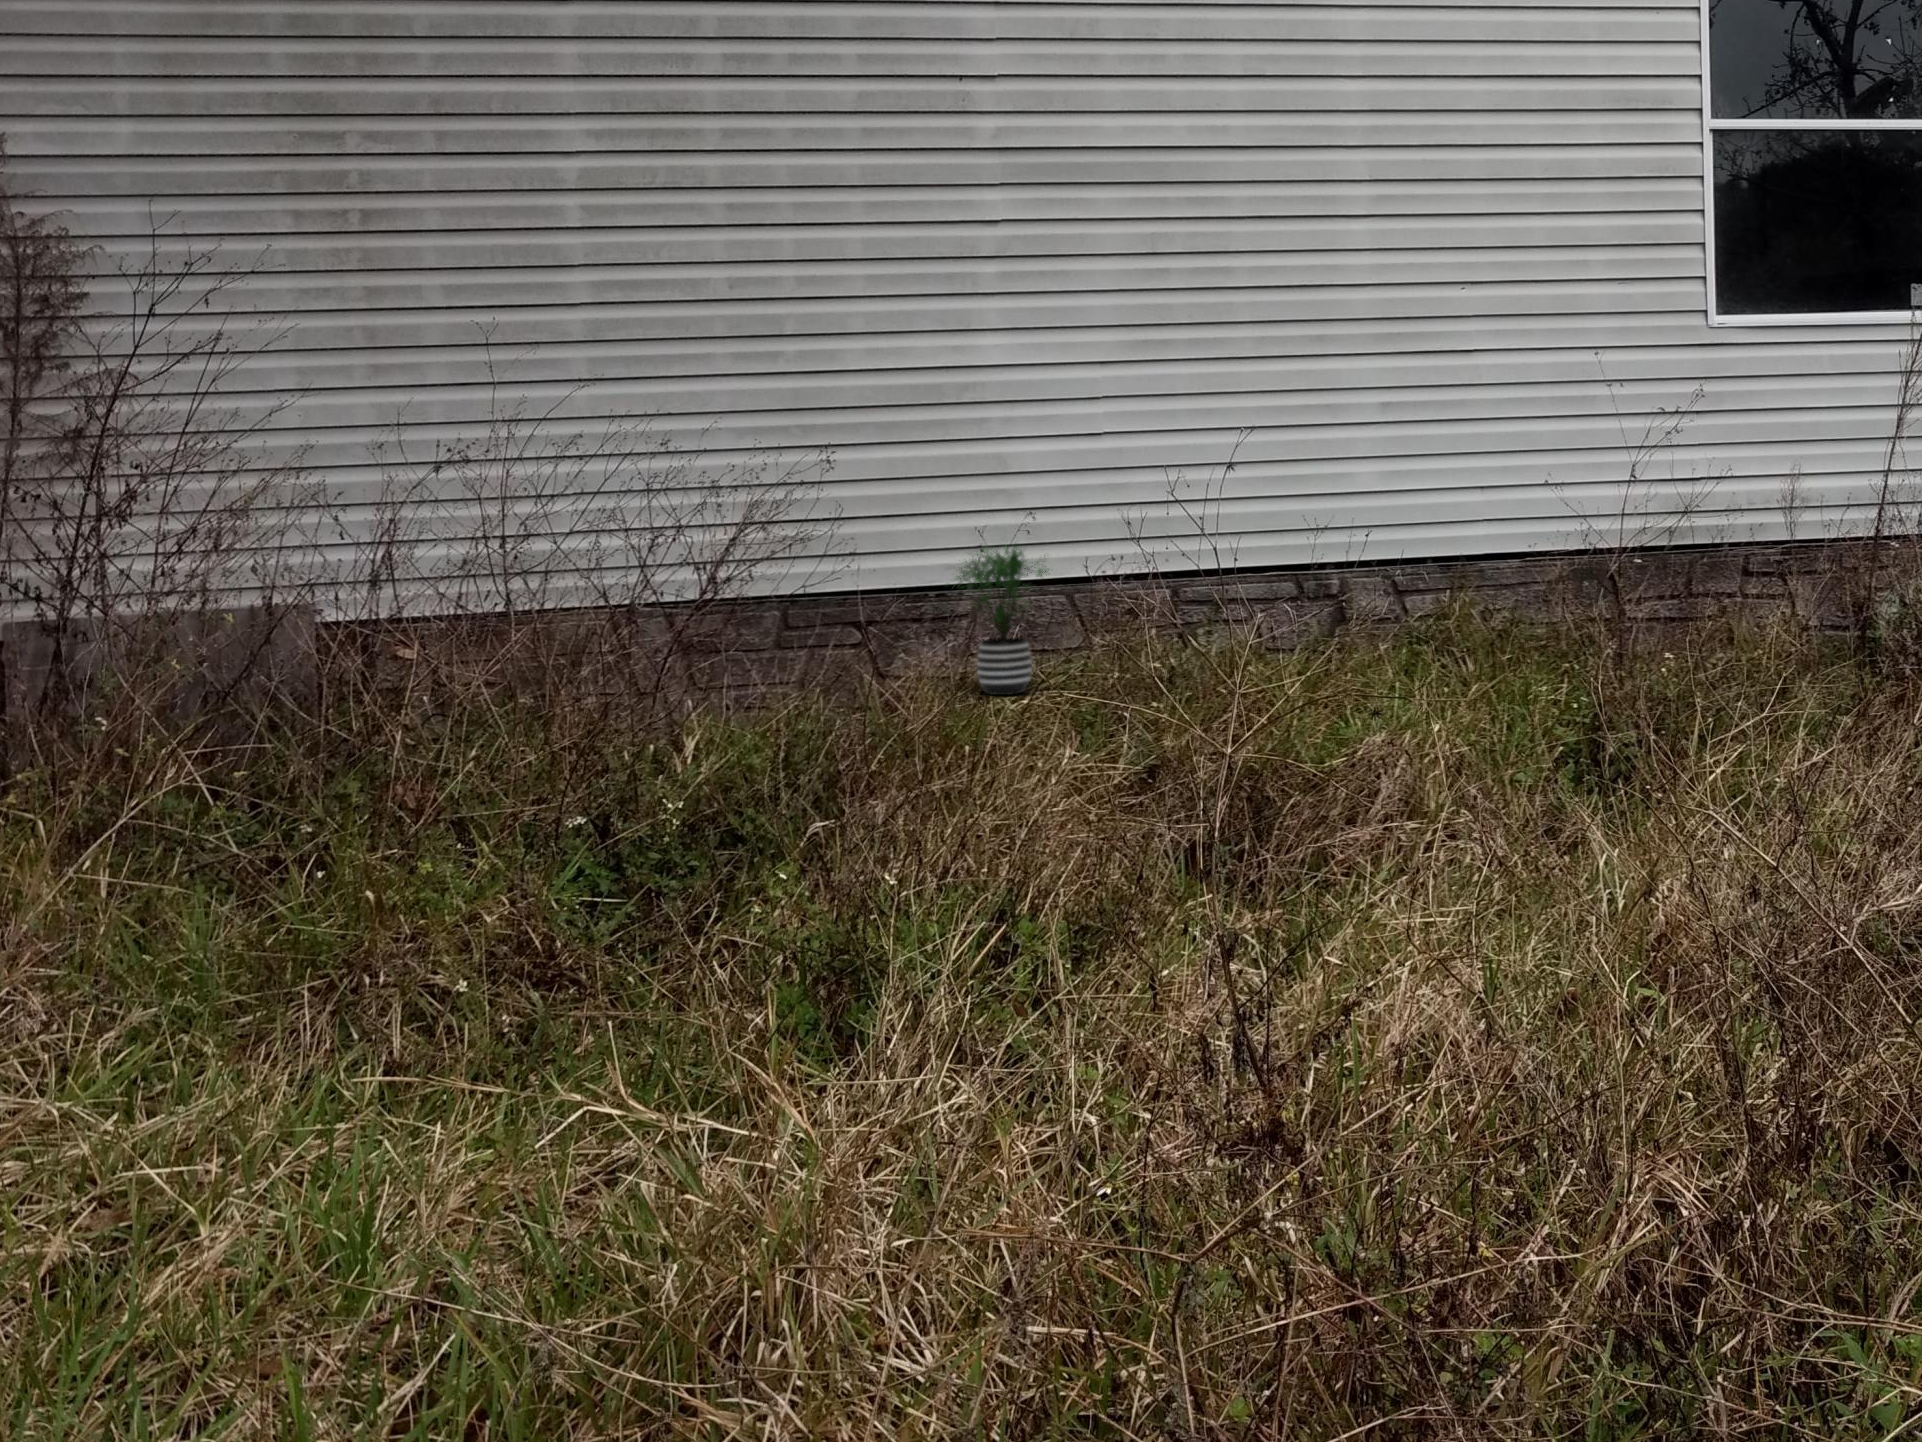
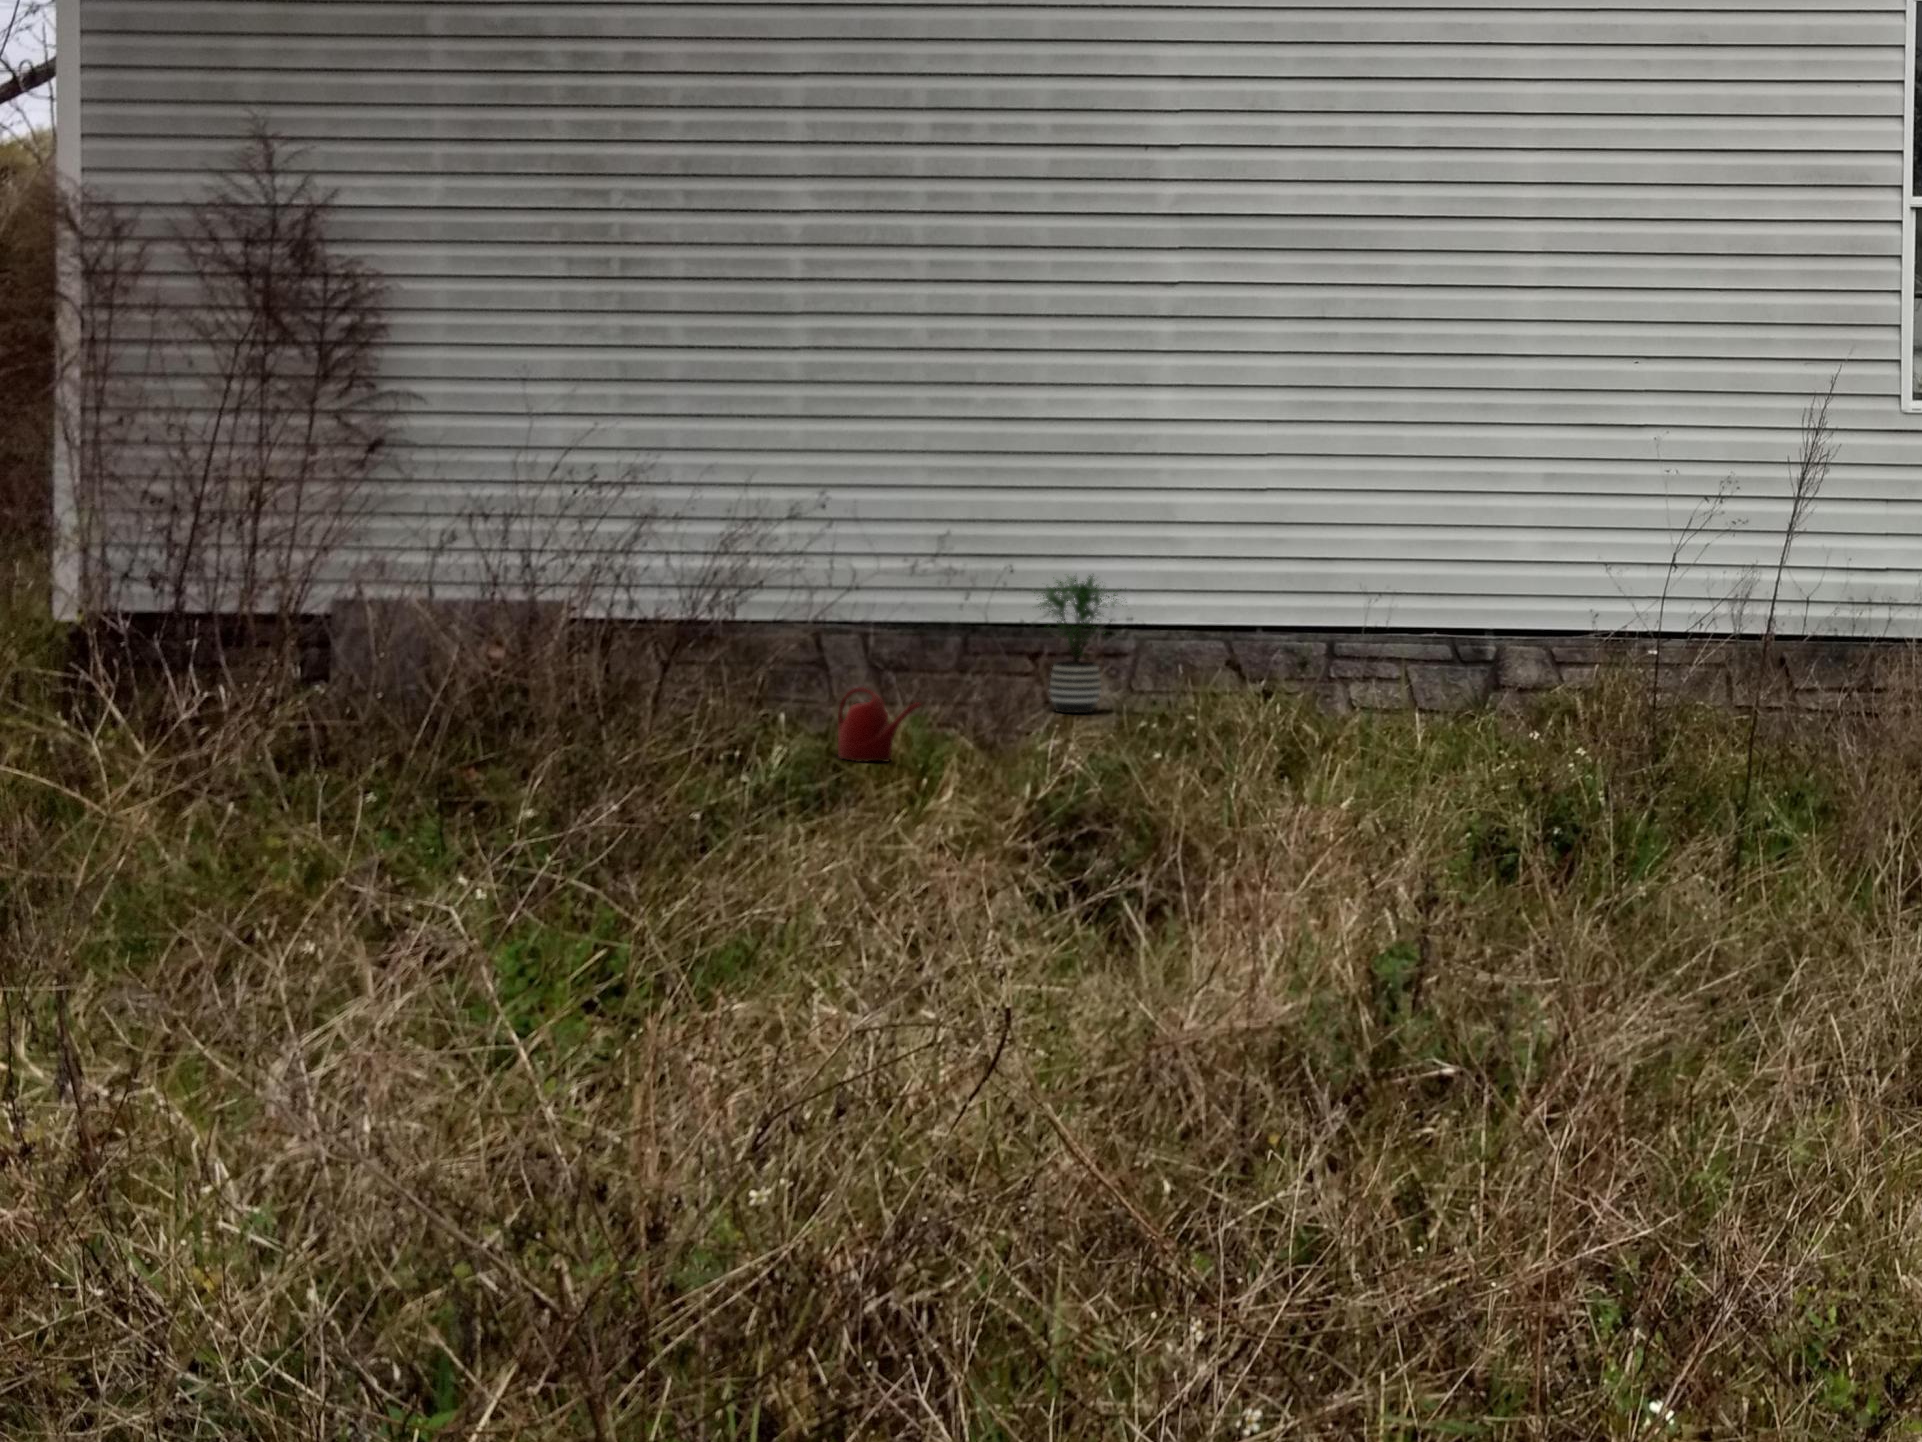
watering can: none [895,697,1009,782] -> present [838,687,920,761]

